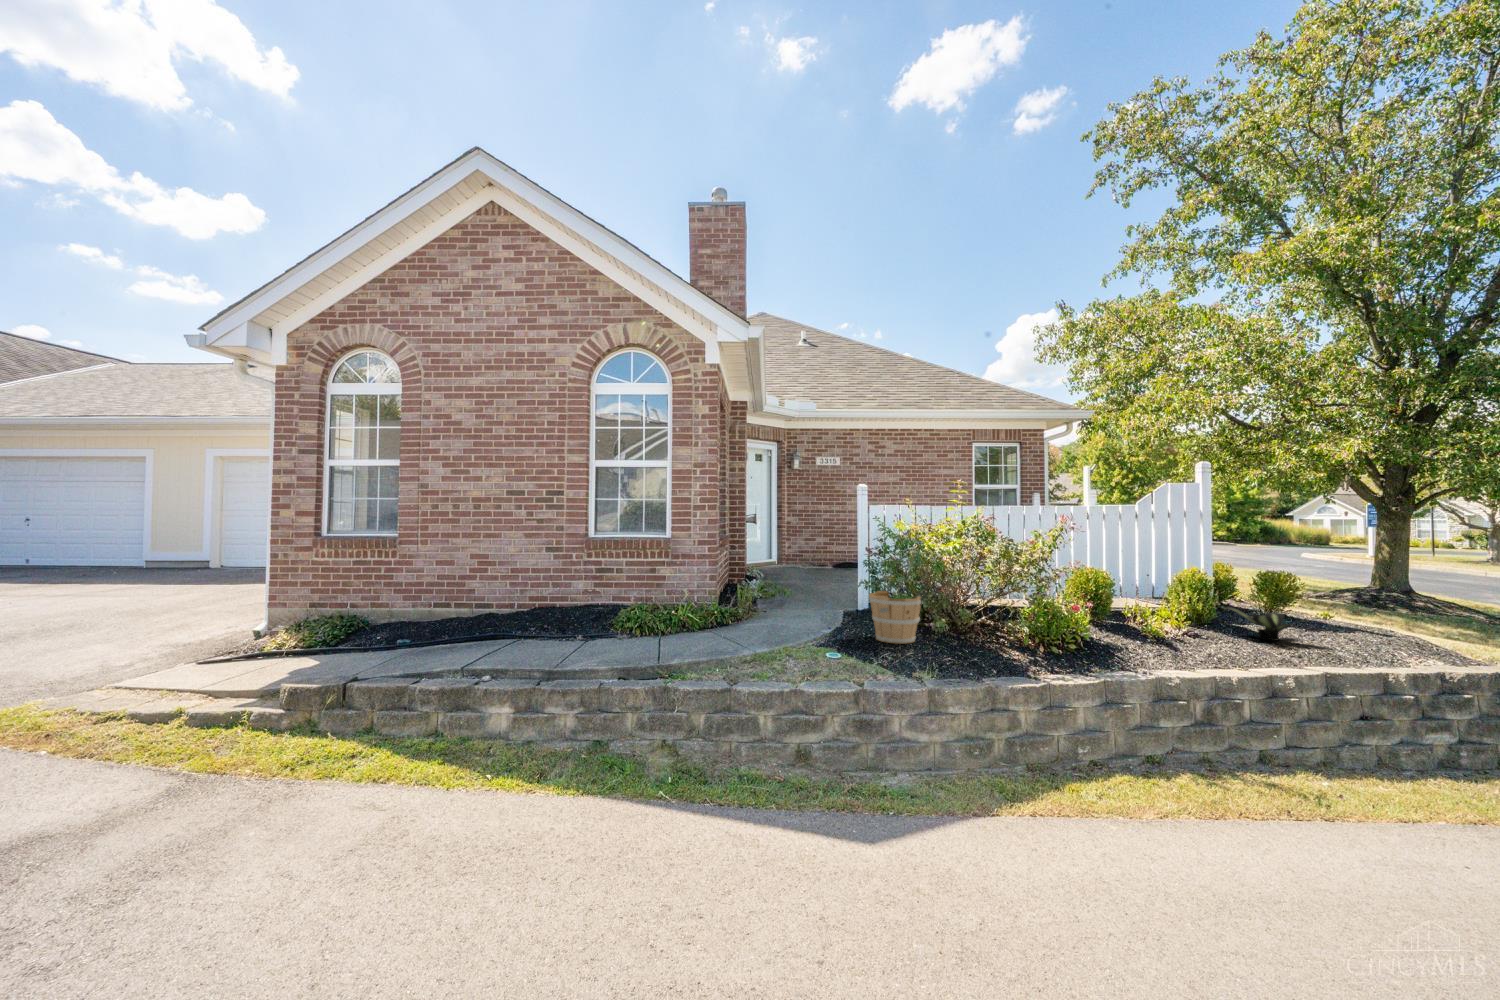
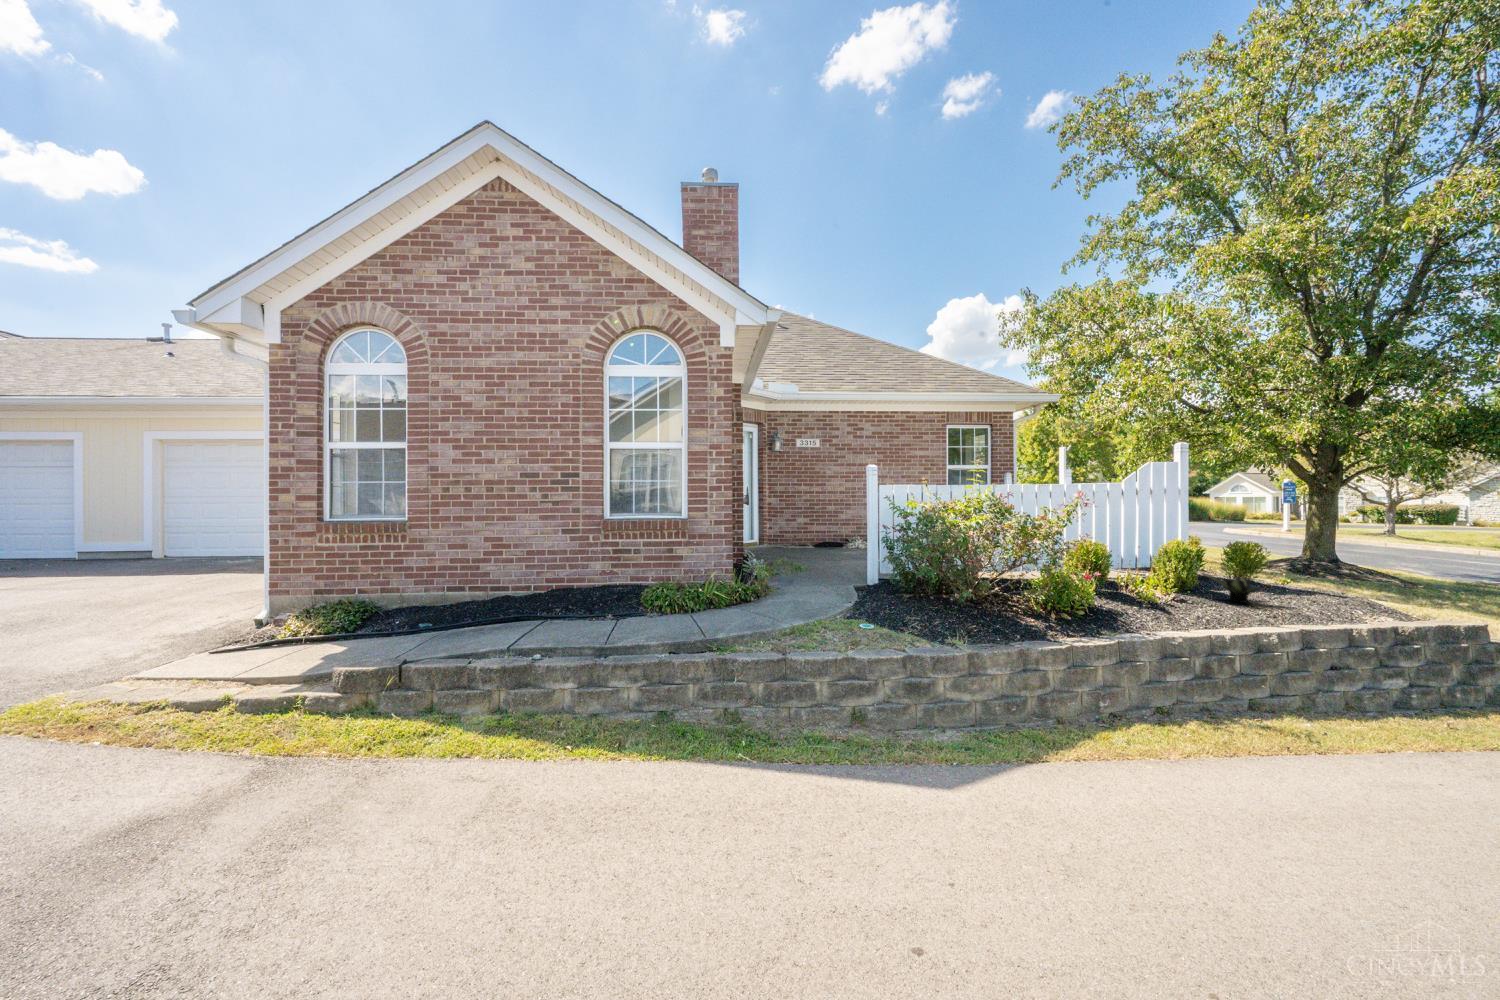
wooden bucket: present [869,591,921,644] -> none [889,565,942,614]

